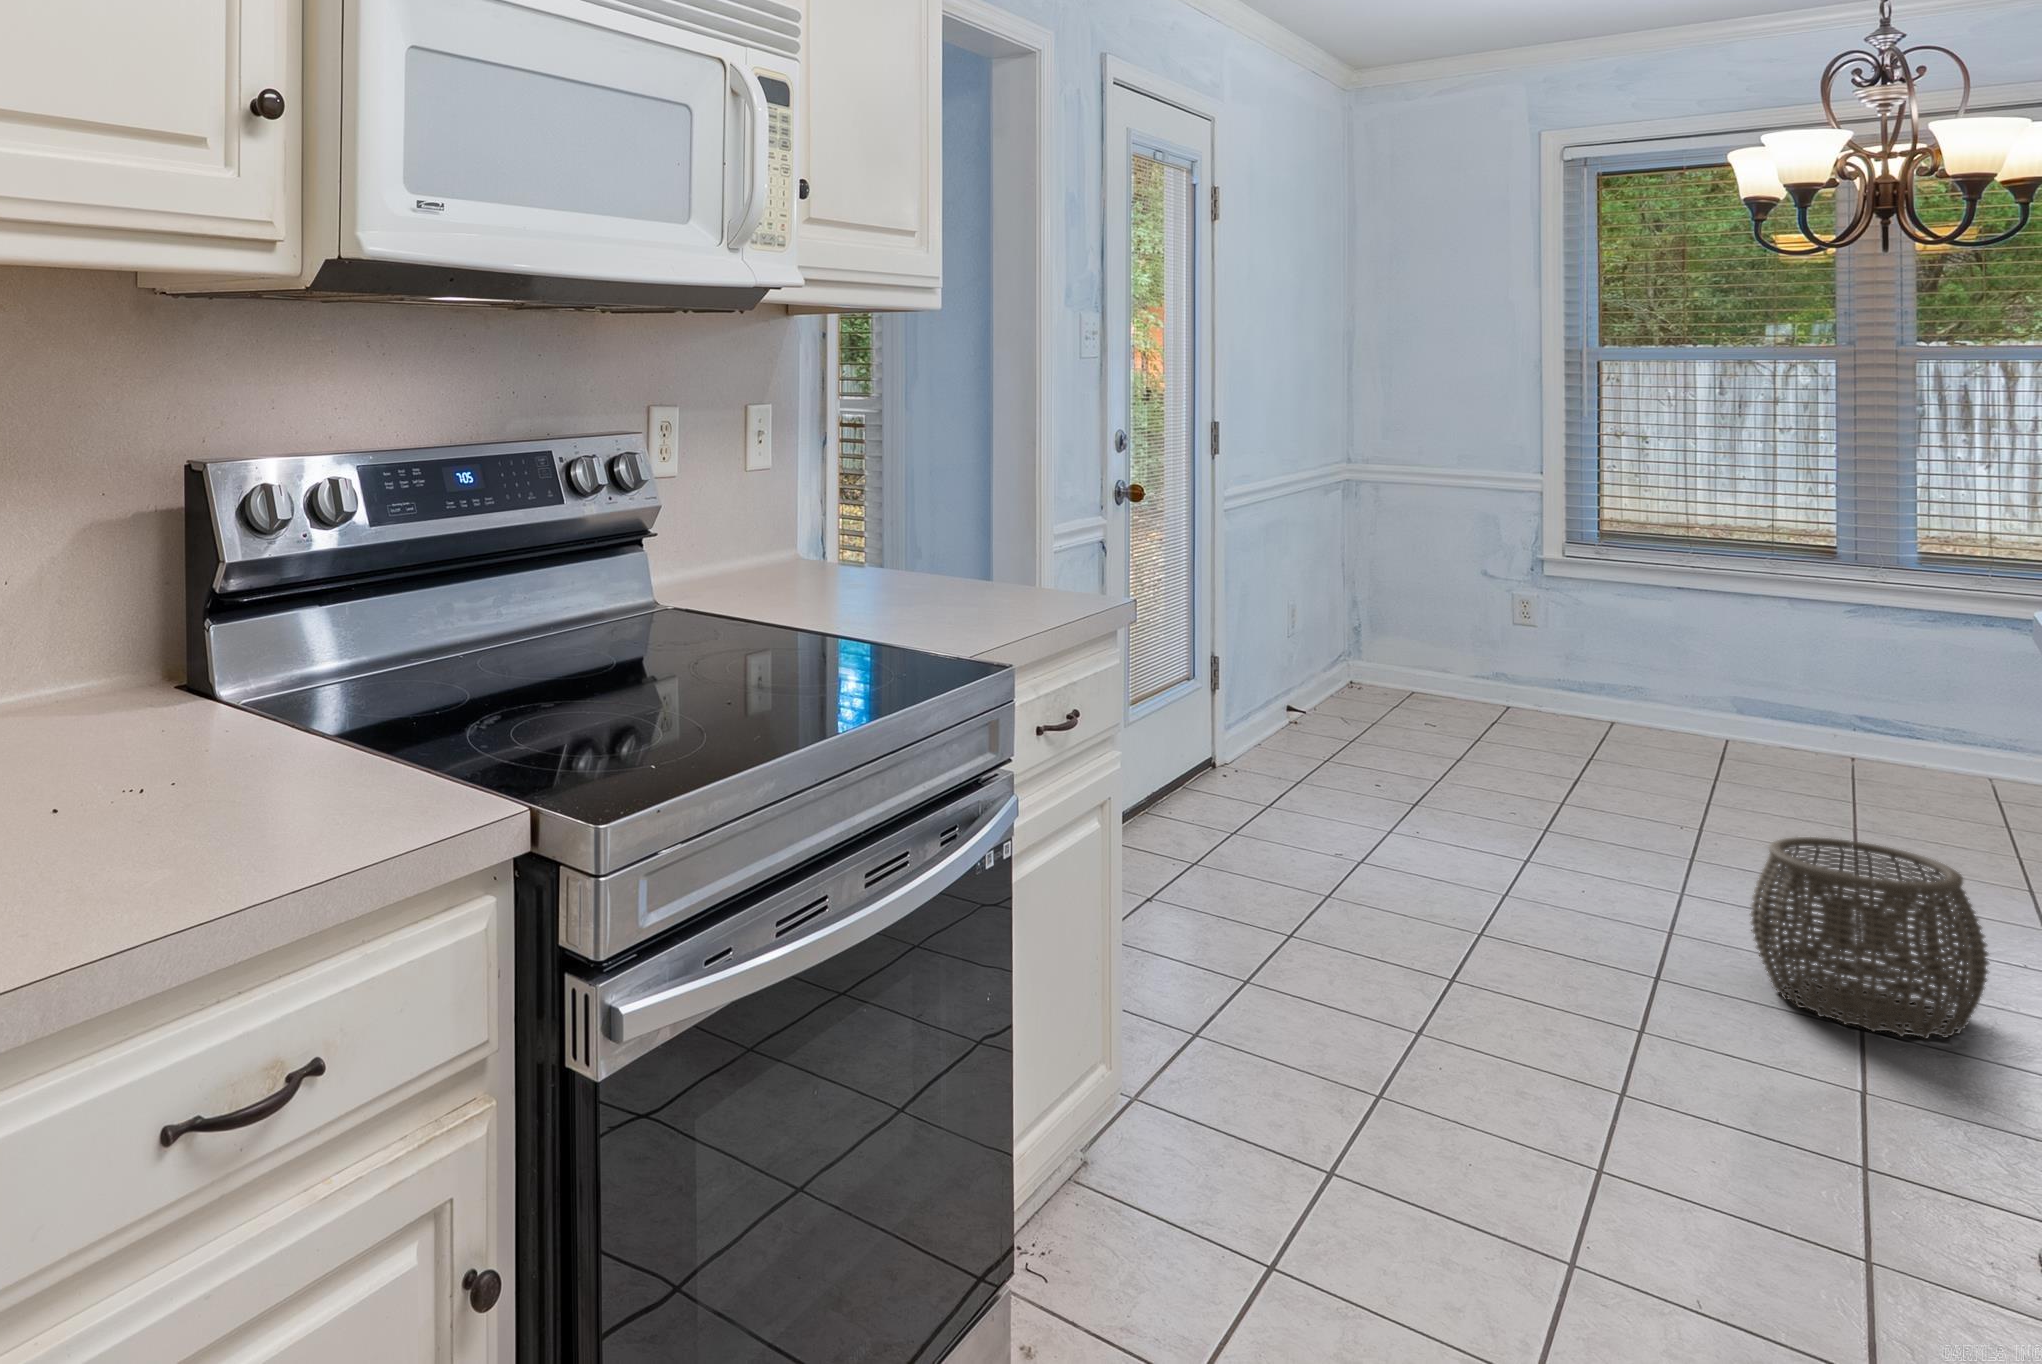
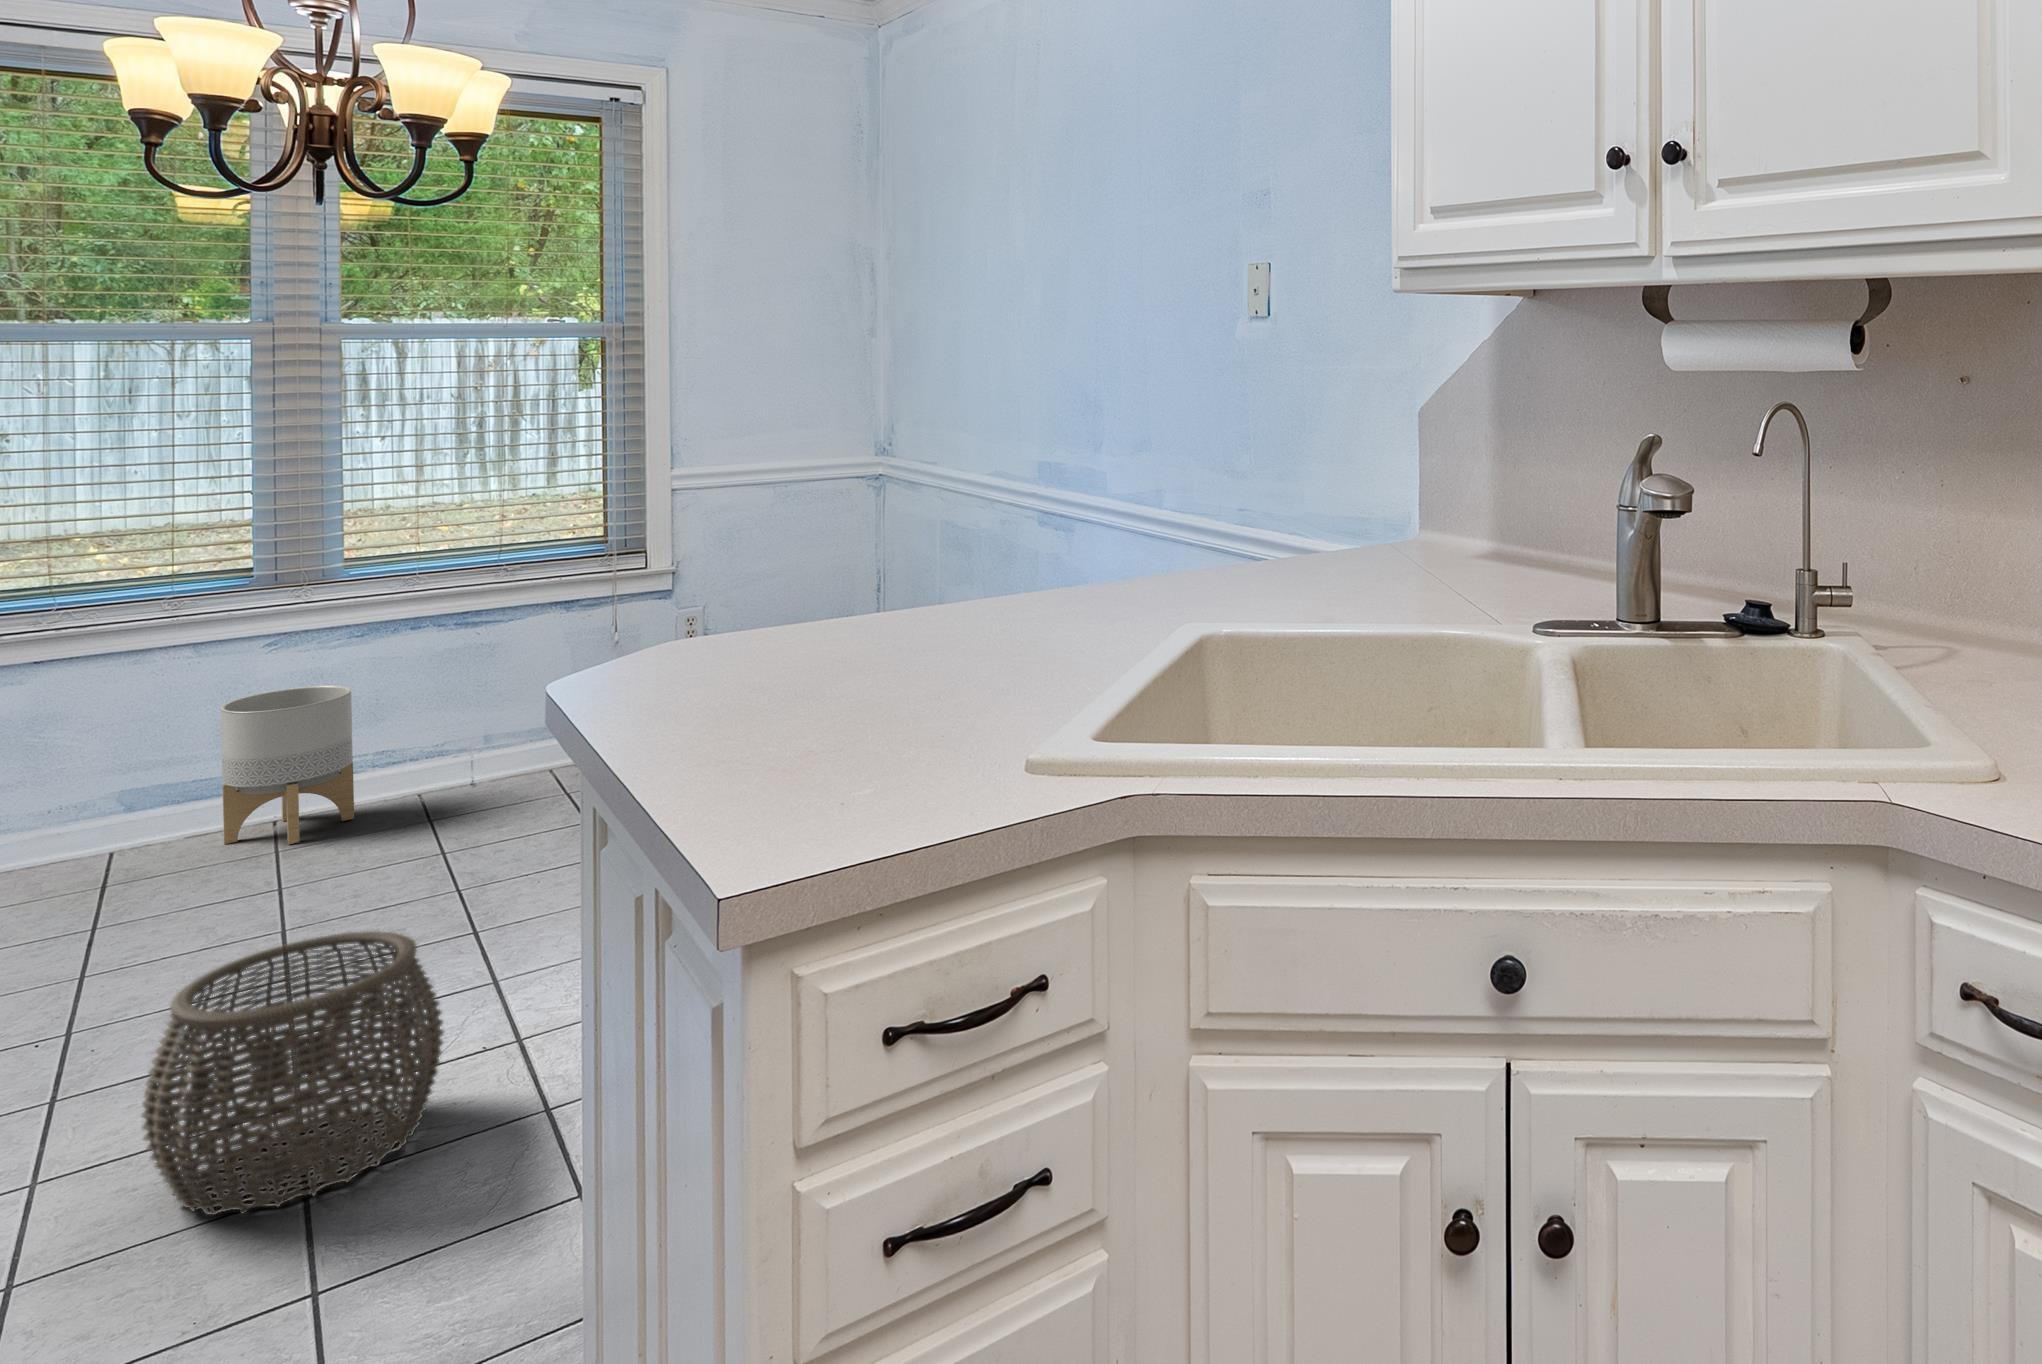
planter: none [1809,672,1927,807] -> present [221,685,354,844]

